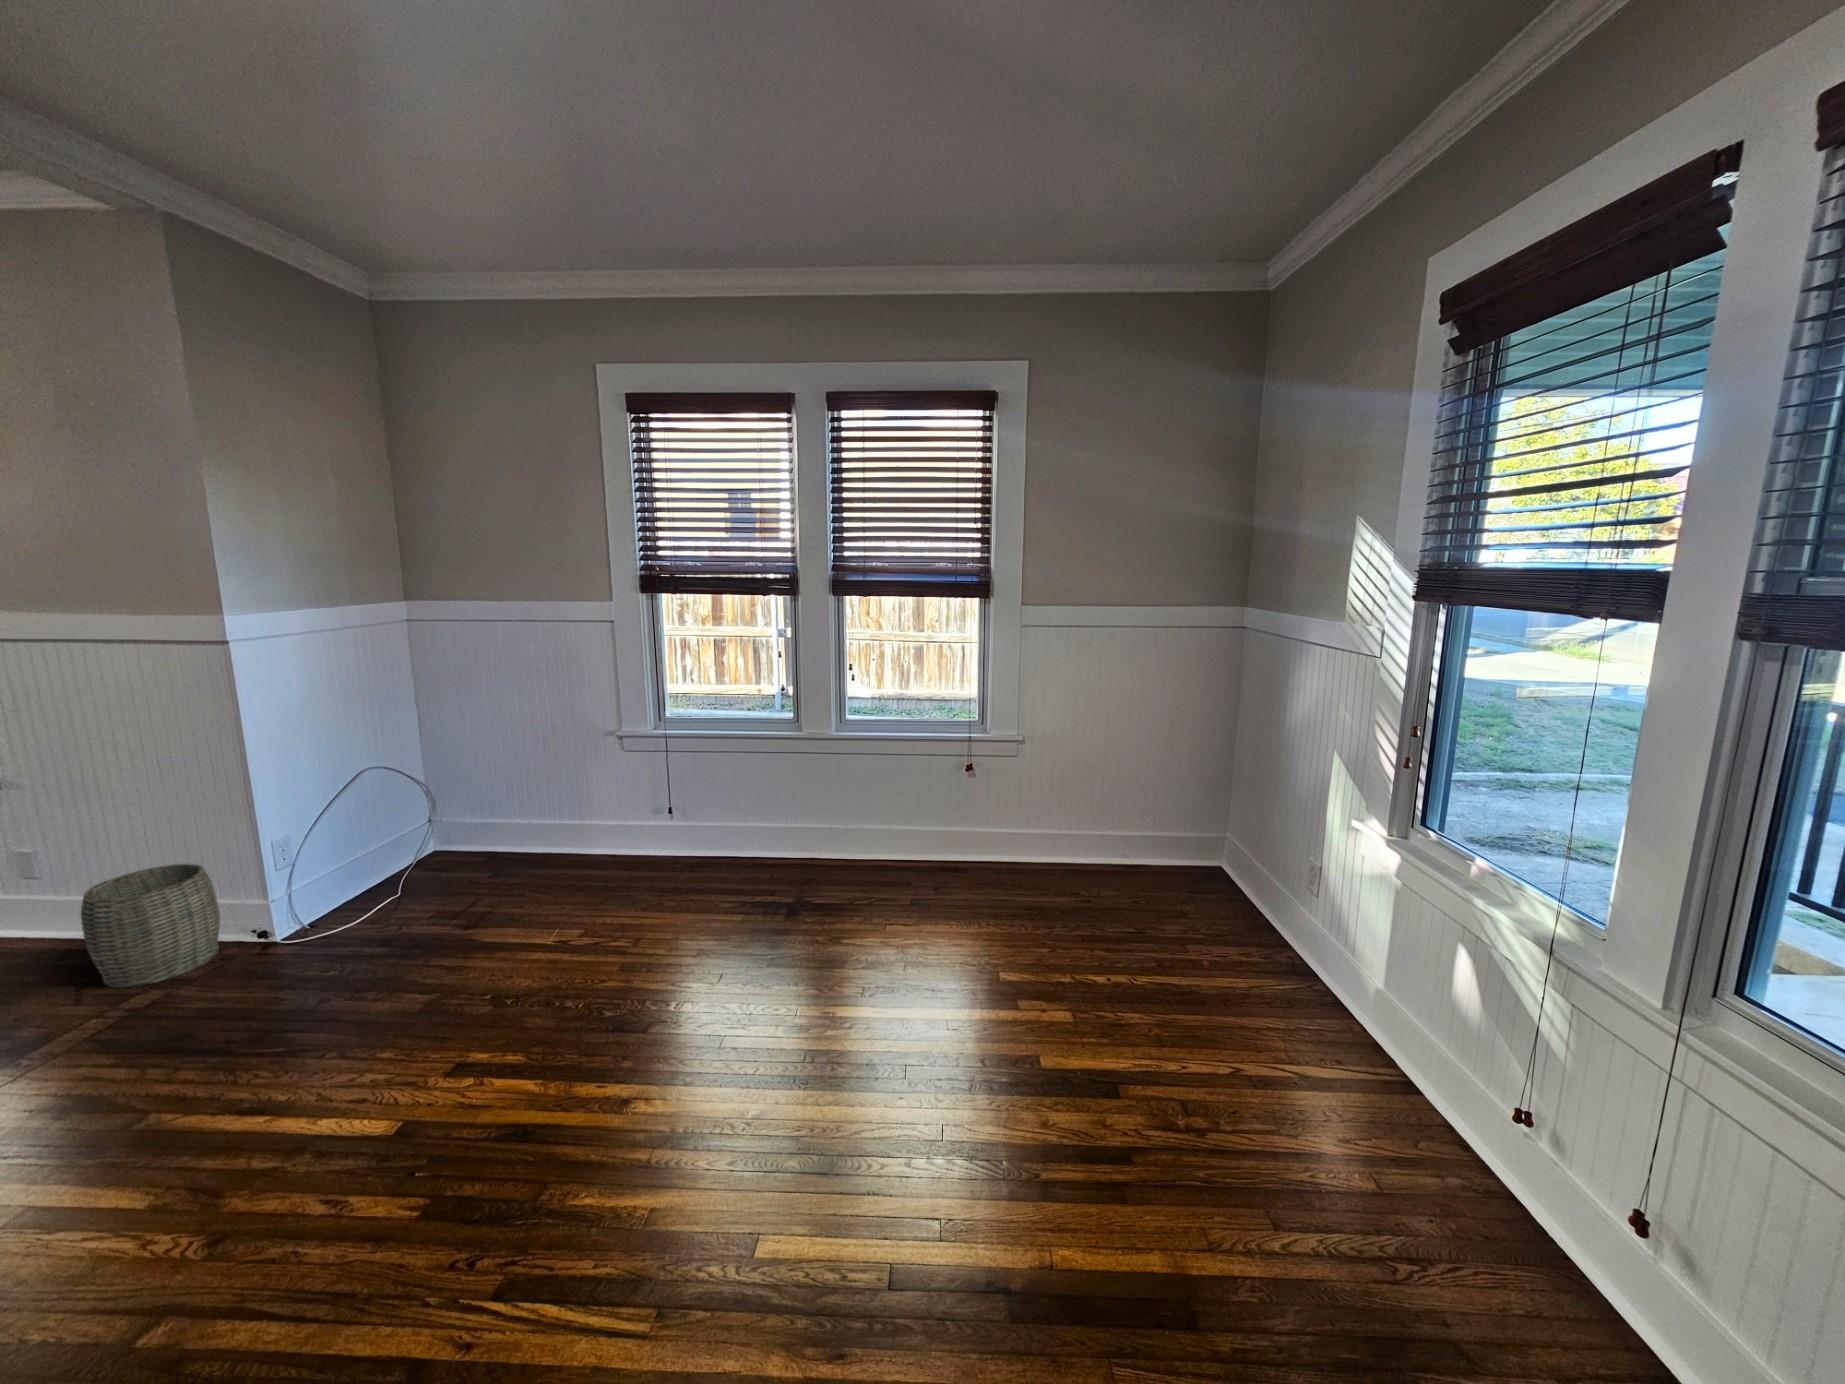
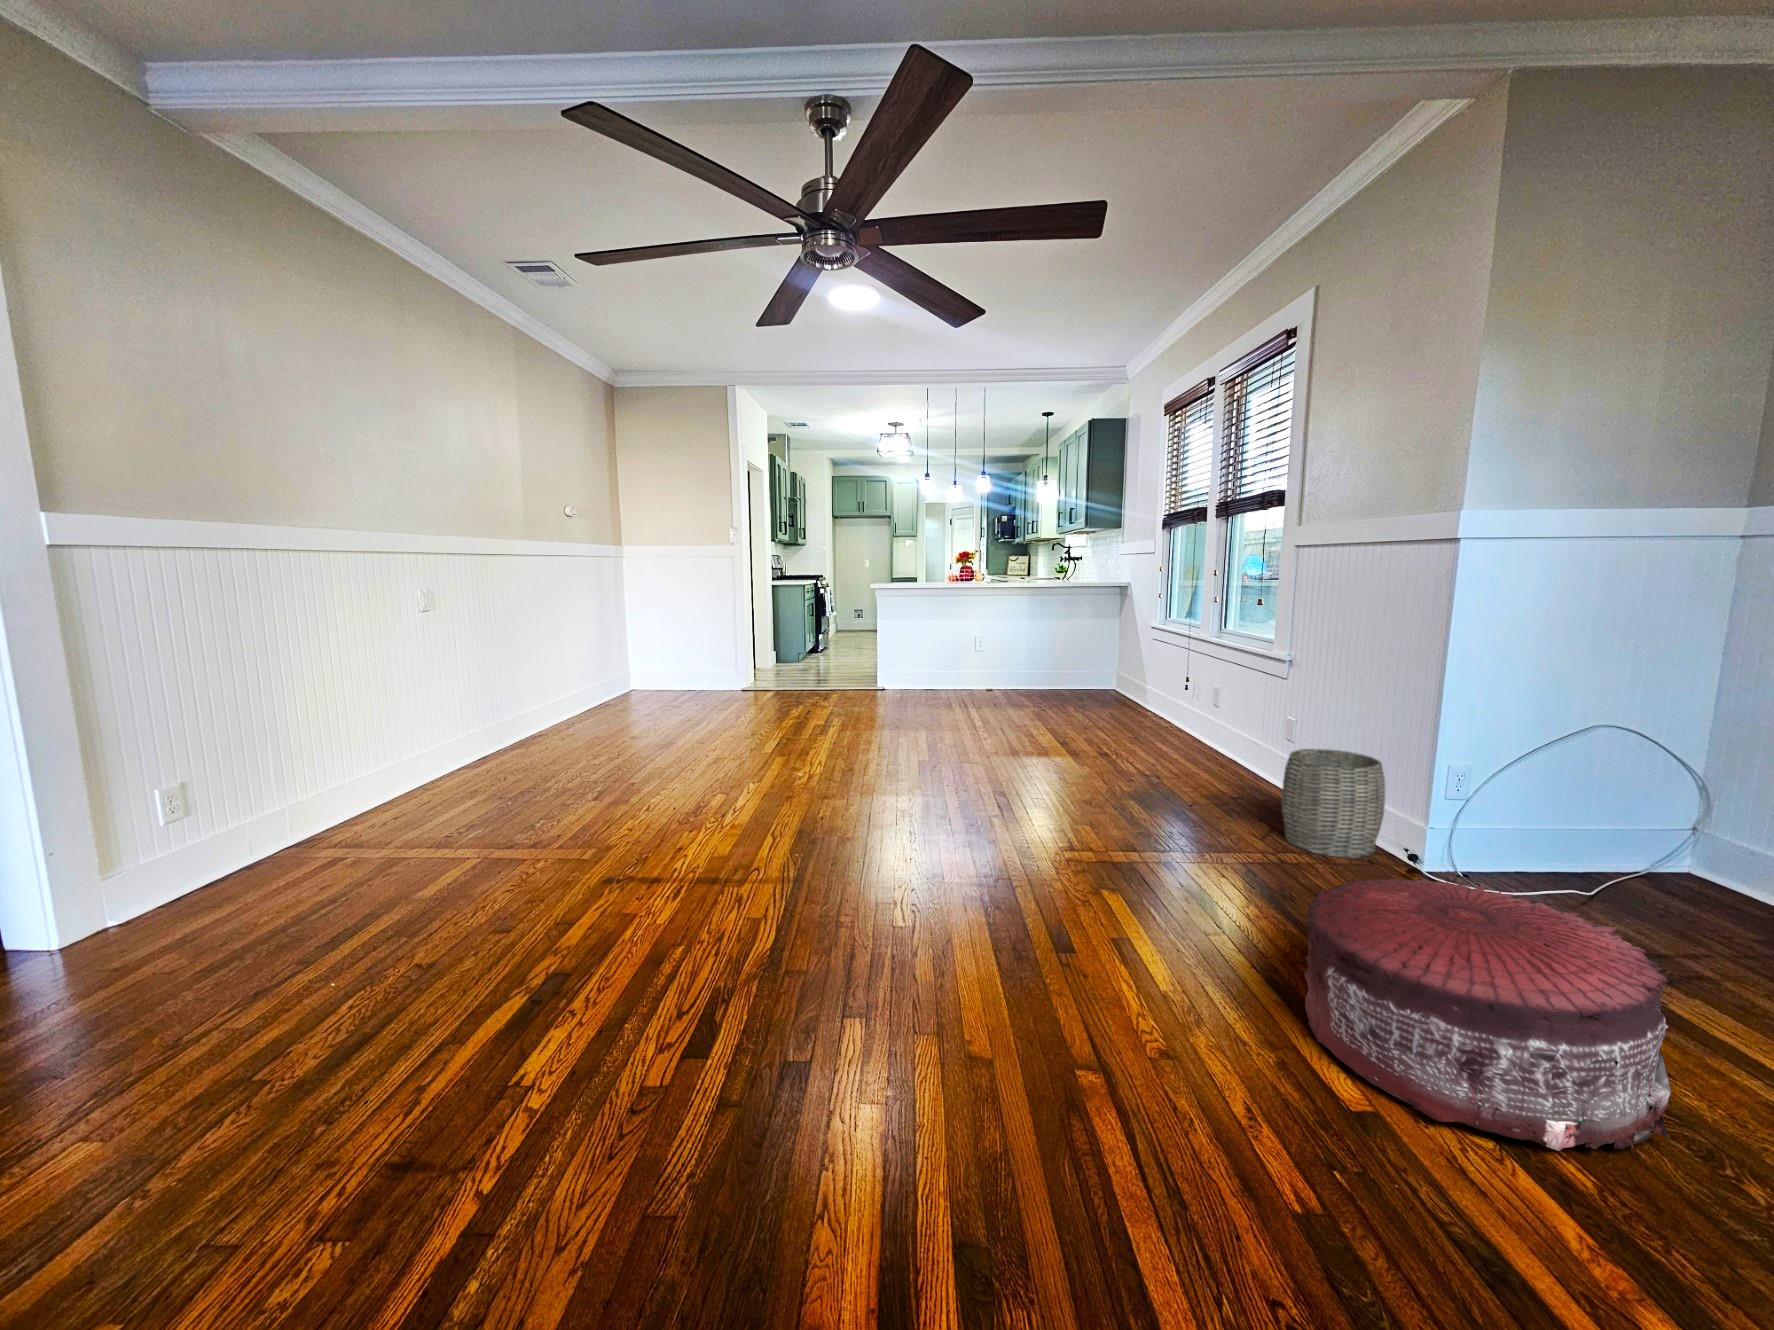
pouf: none [270,914,533,1118] -> present [1304,877,1671,1151]

